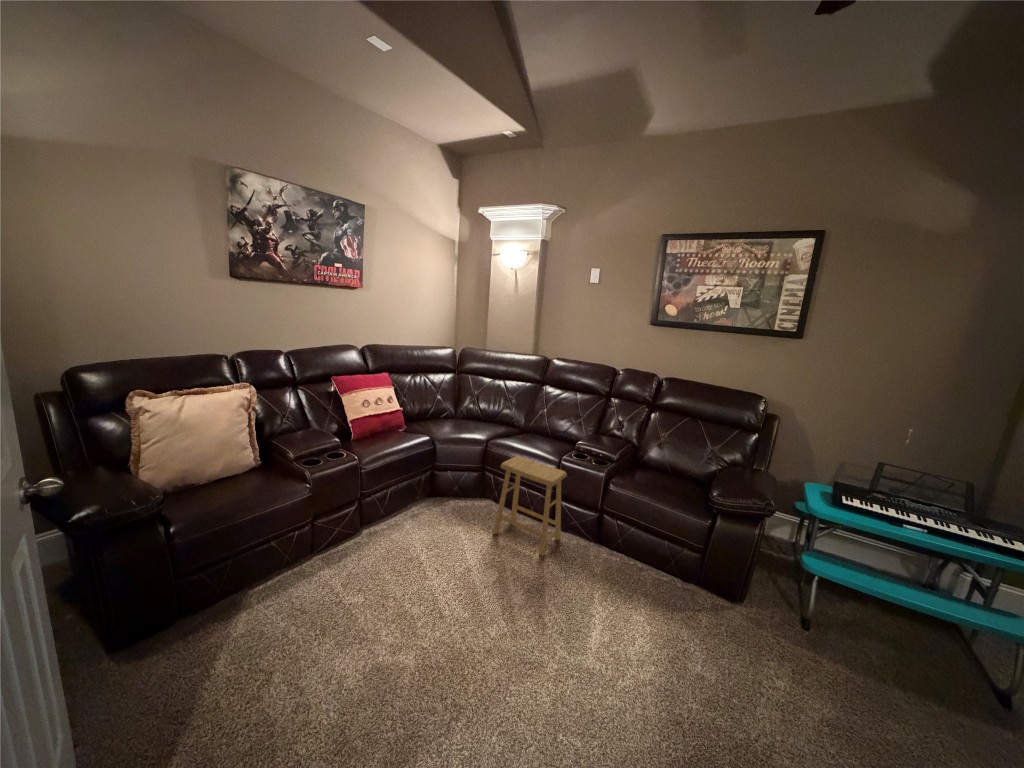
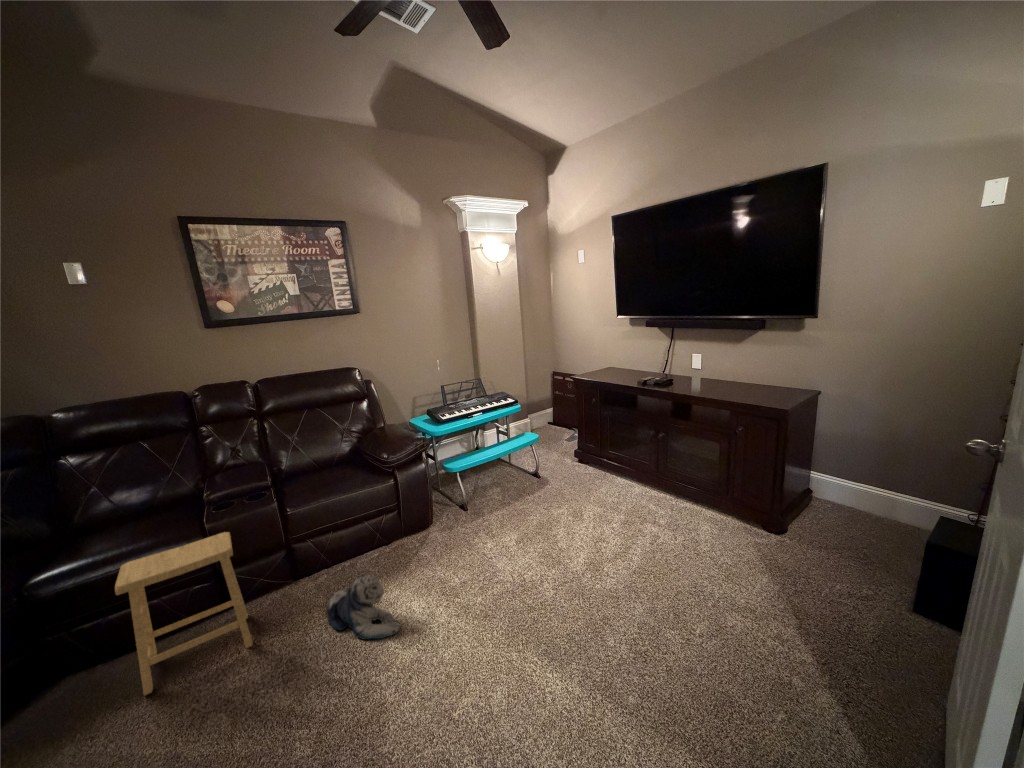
plush toy: none [579,570,625,641] -> present [326,574,400,639]

